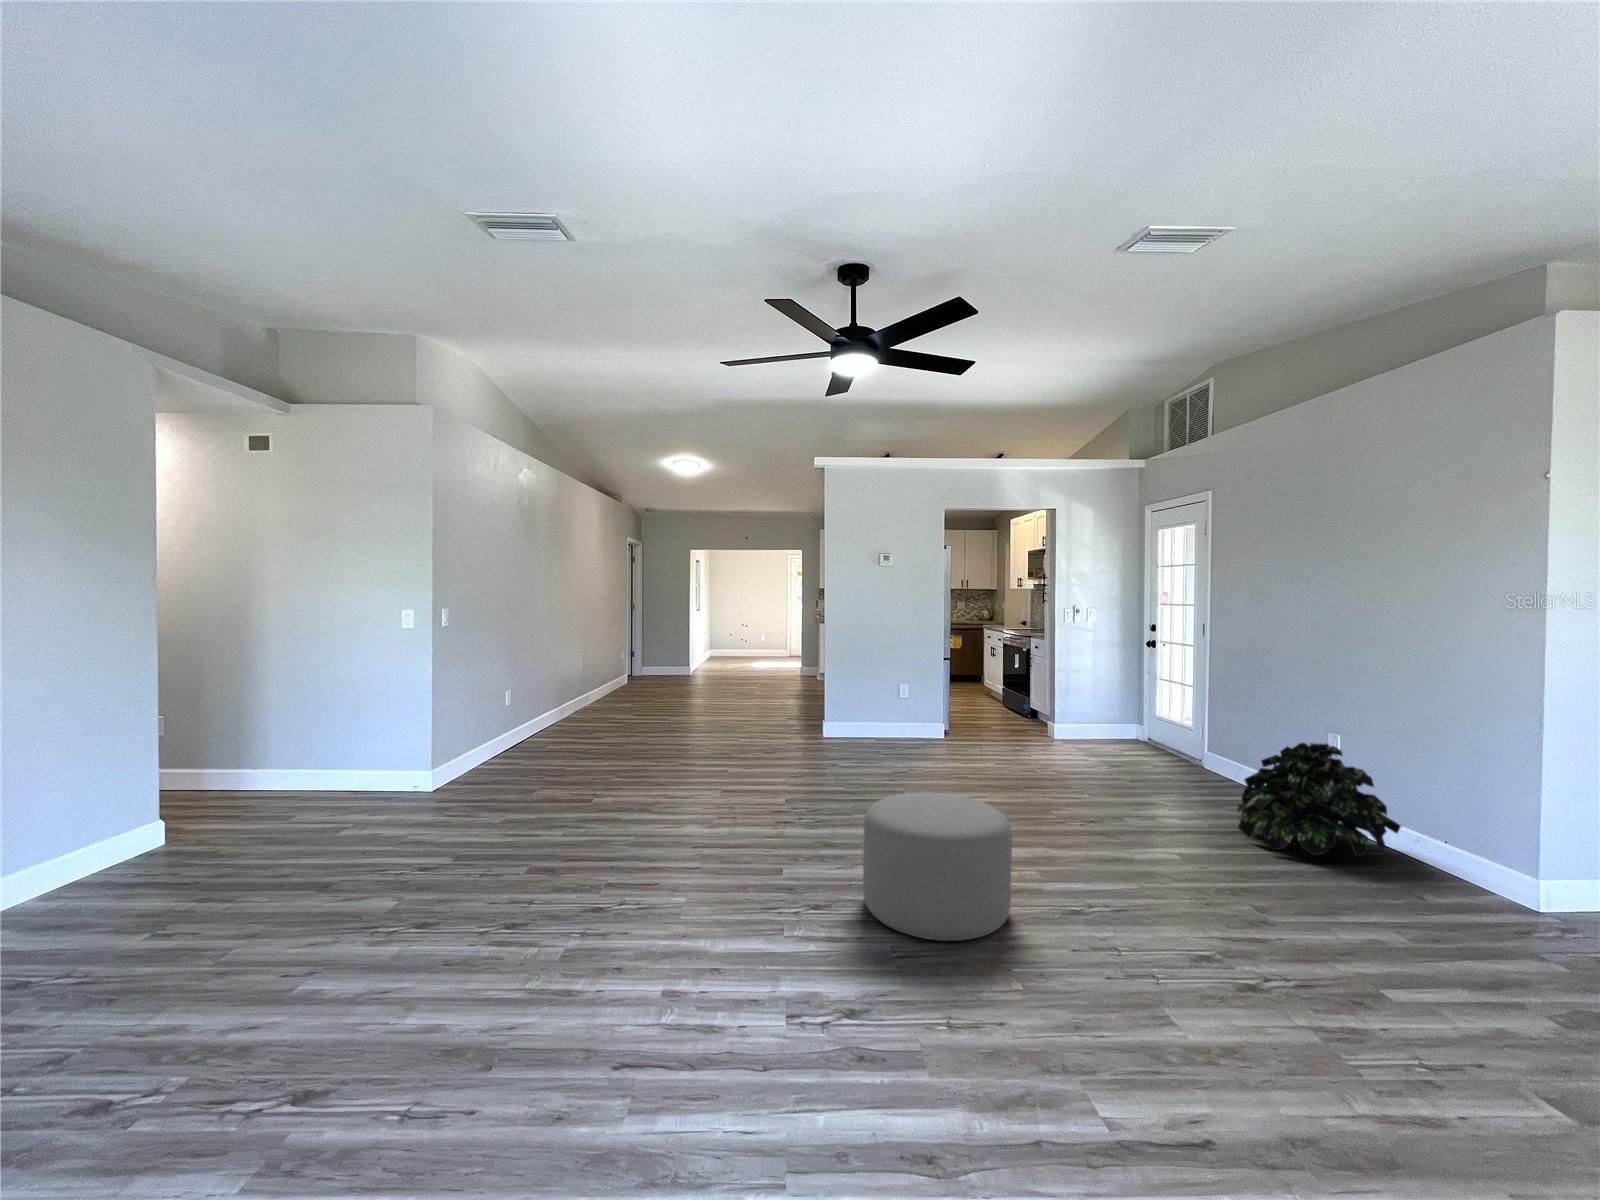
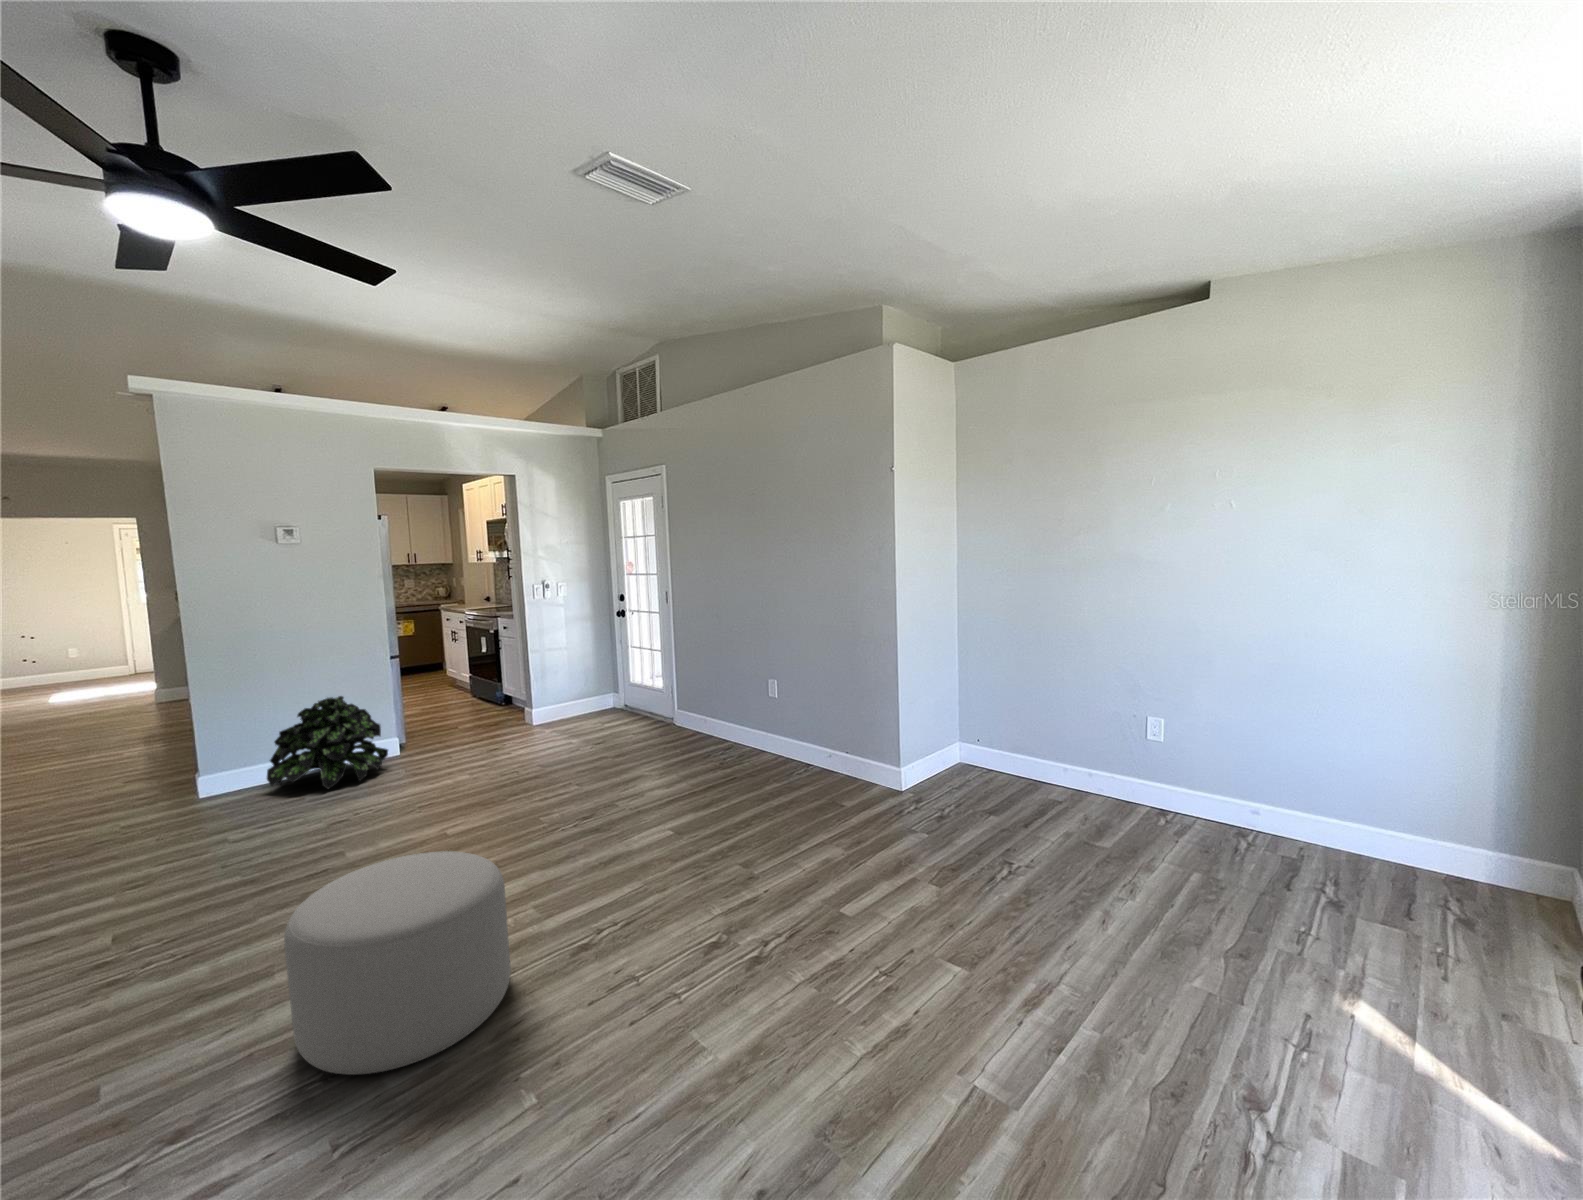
potted plant: present [1237,743,1401,858] -> present [267,696,388,789]

